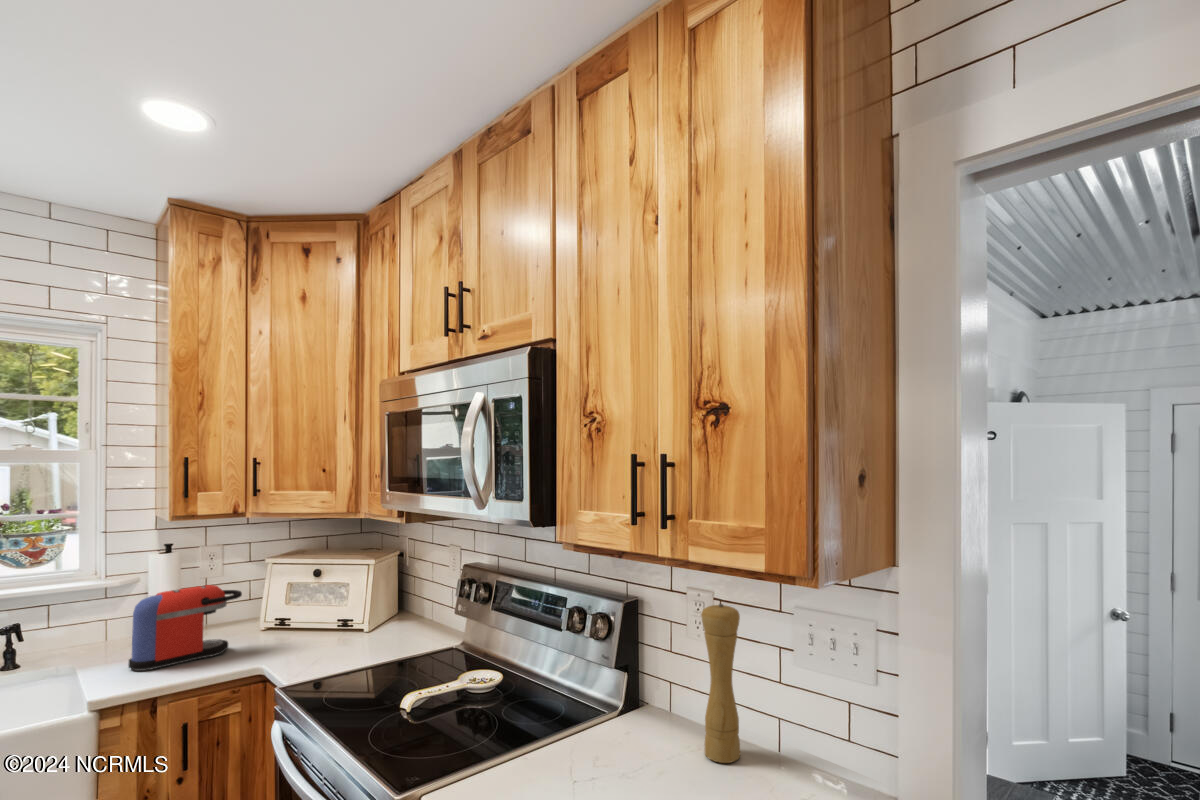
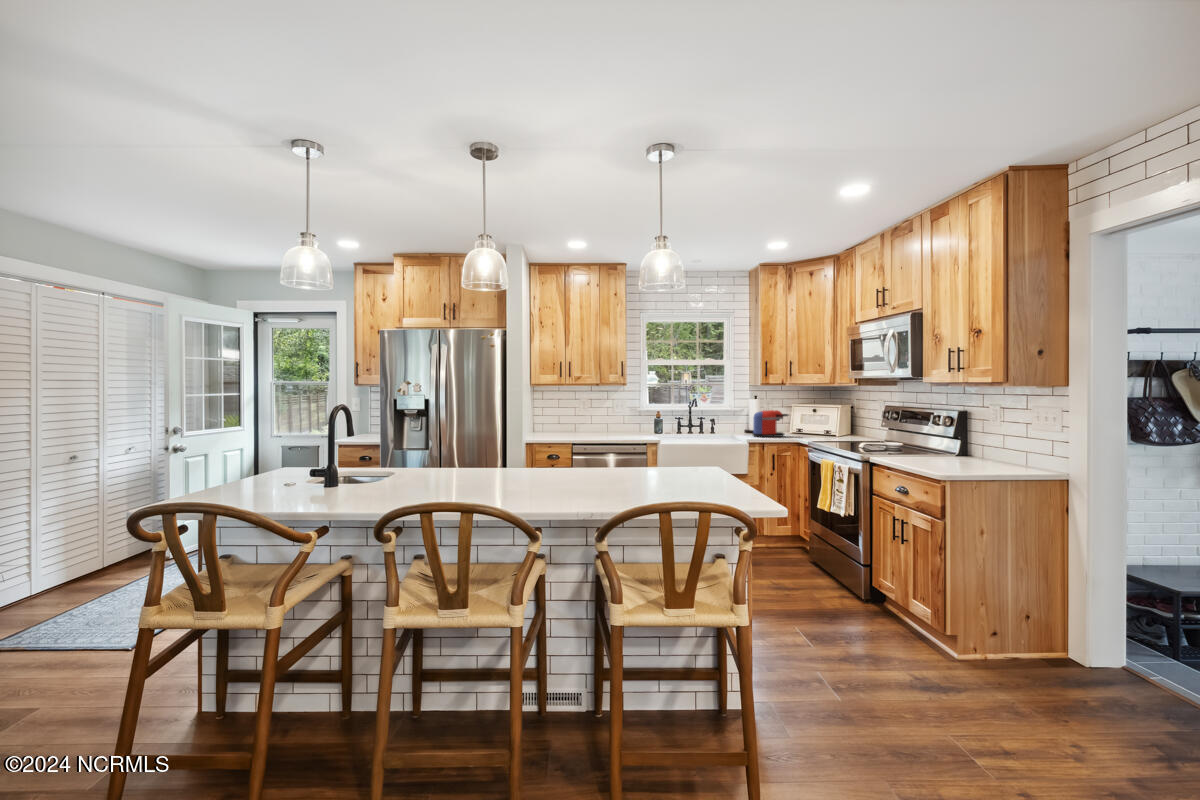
pepper mill: present [701,604,740,763] -> none [982,405,999,459]

